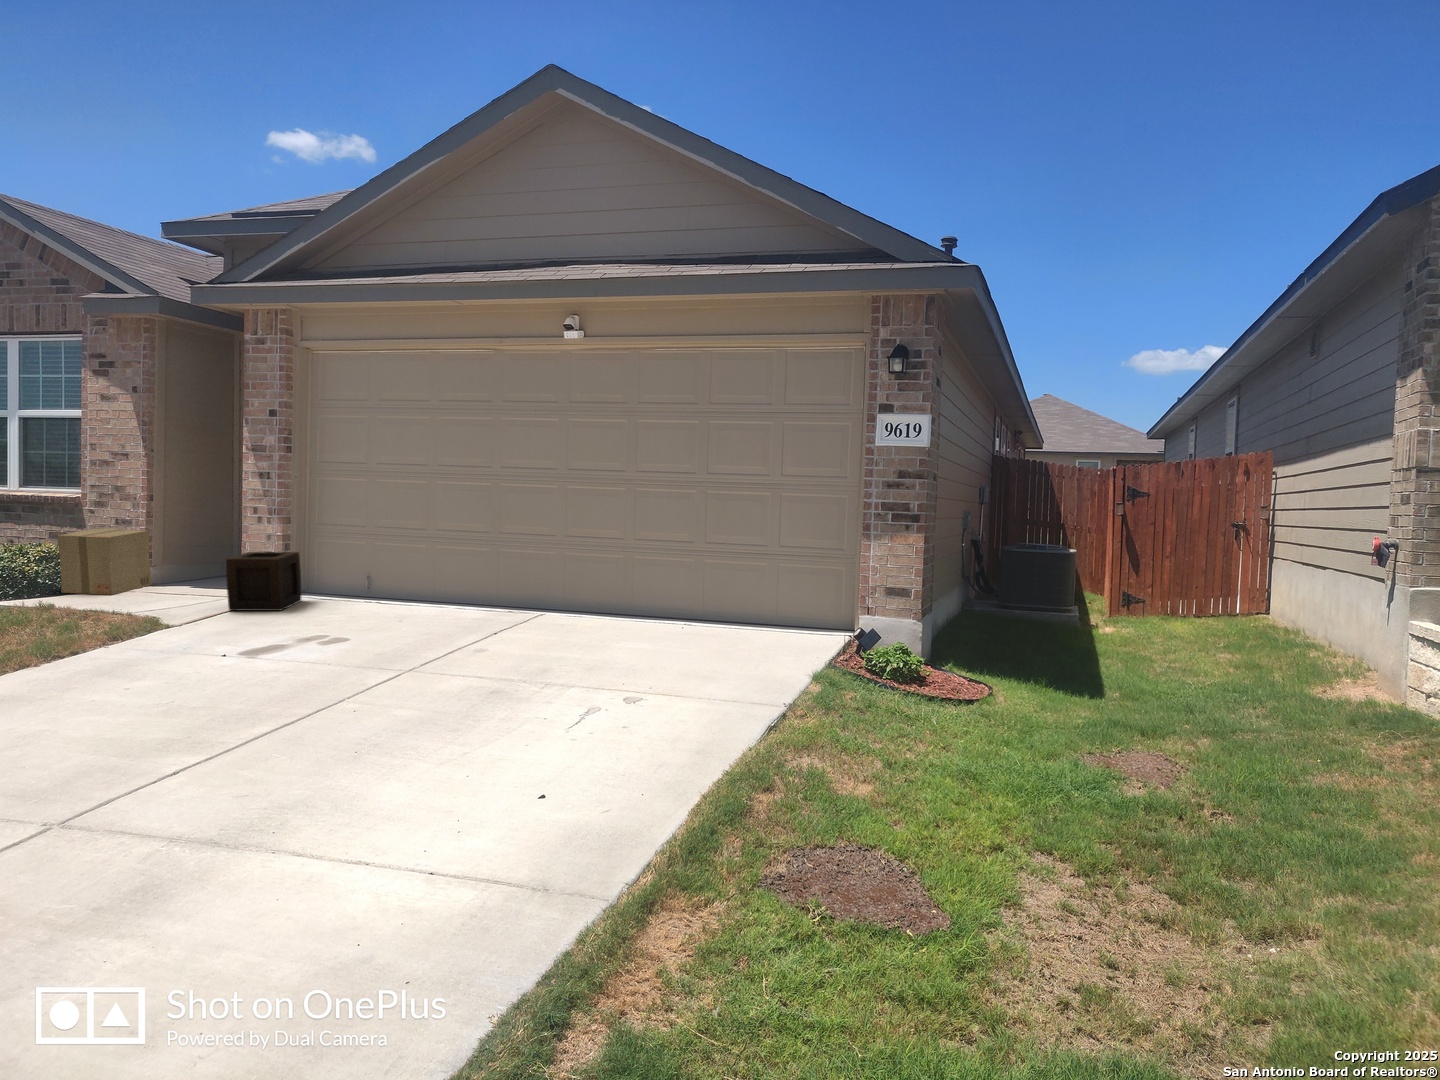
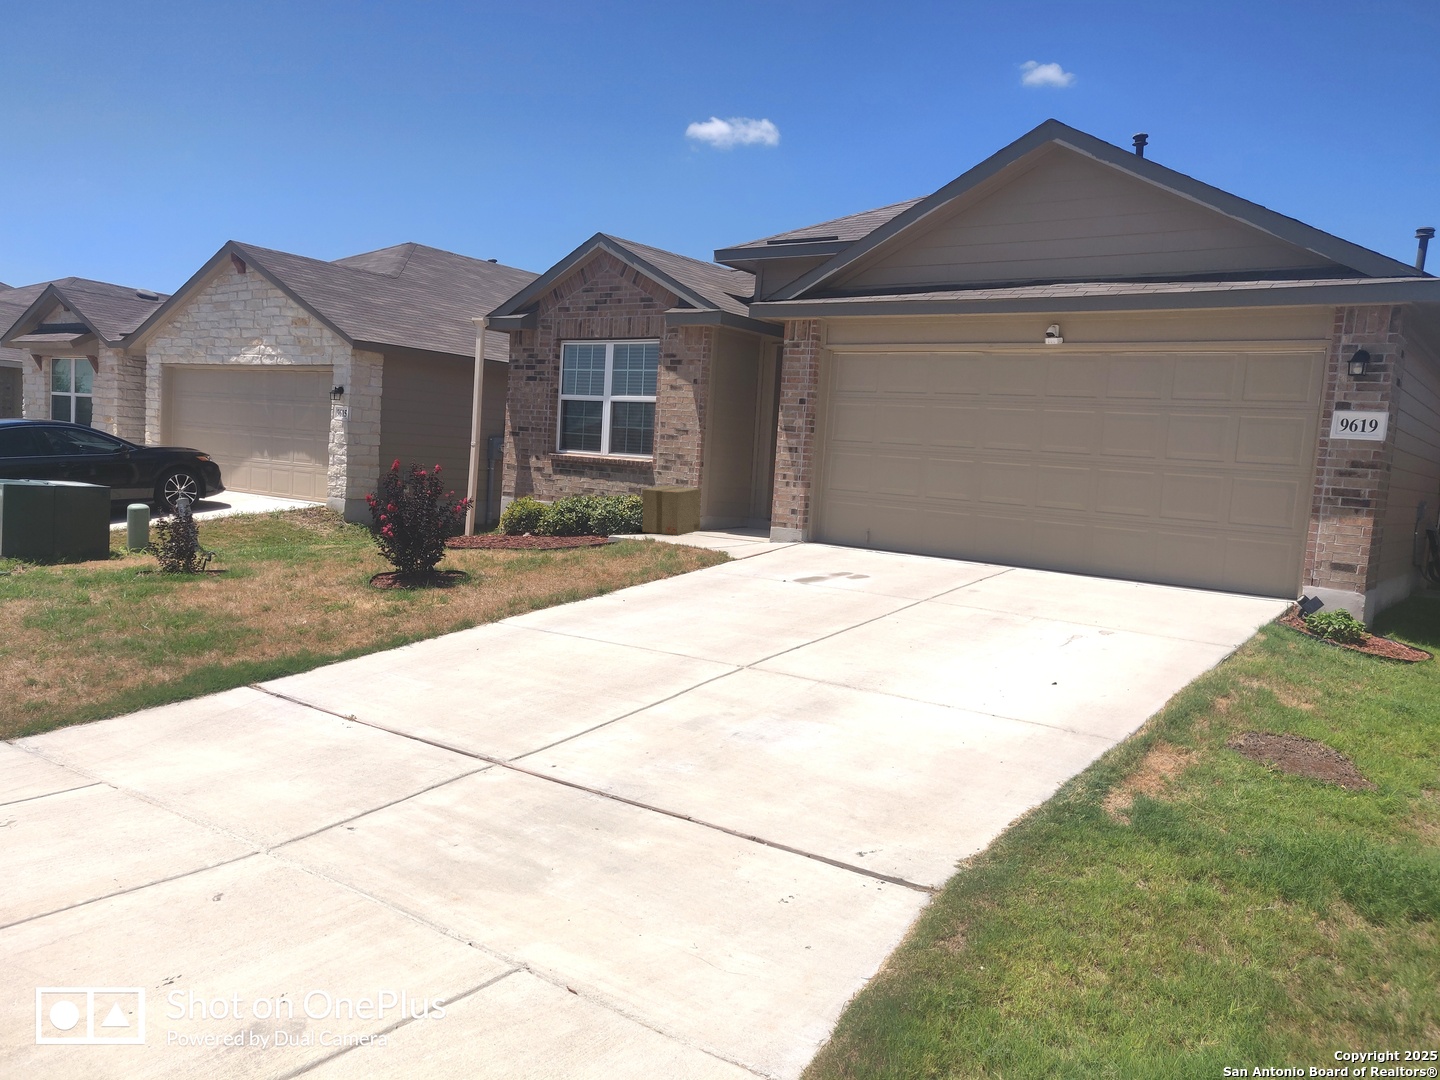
wooden crate: present [226,552,302,611] -> none [767,508,818,554]

